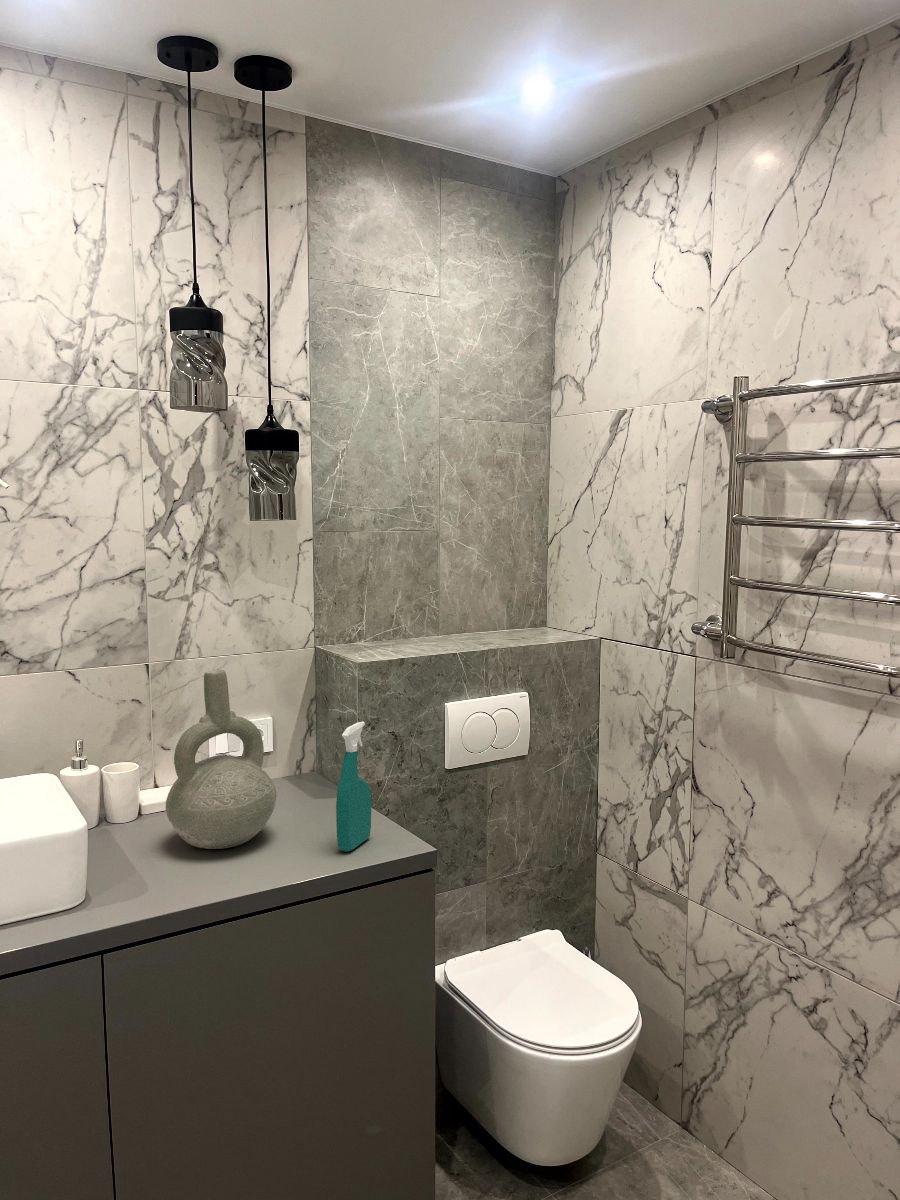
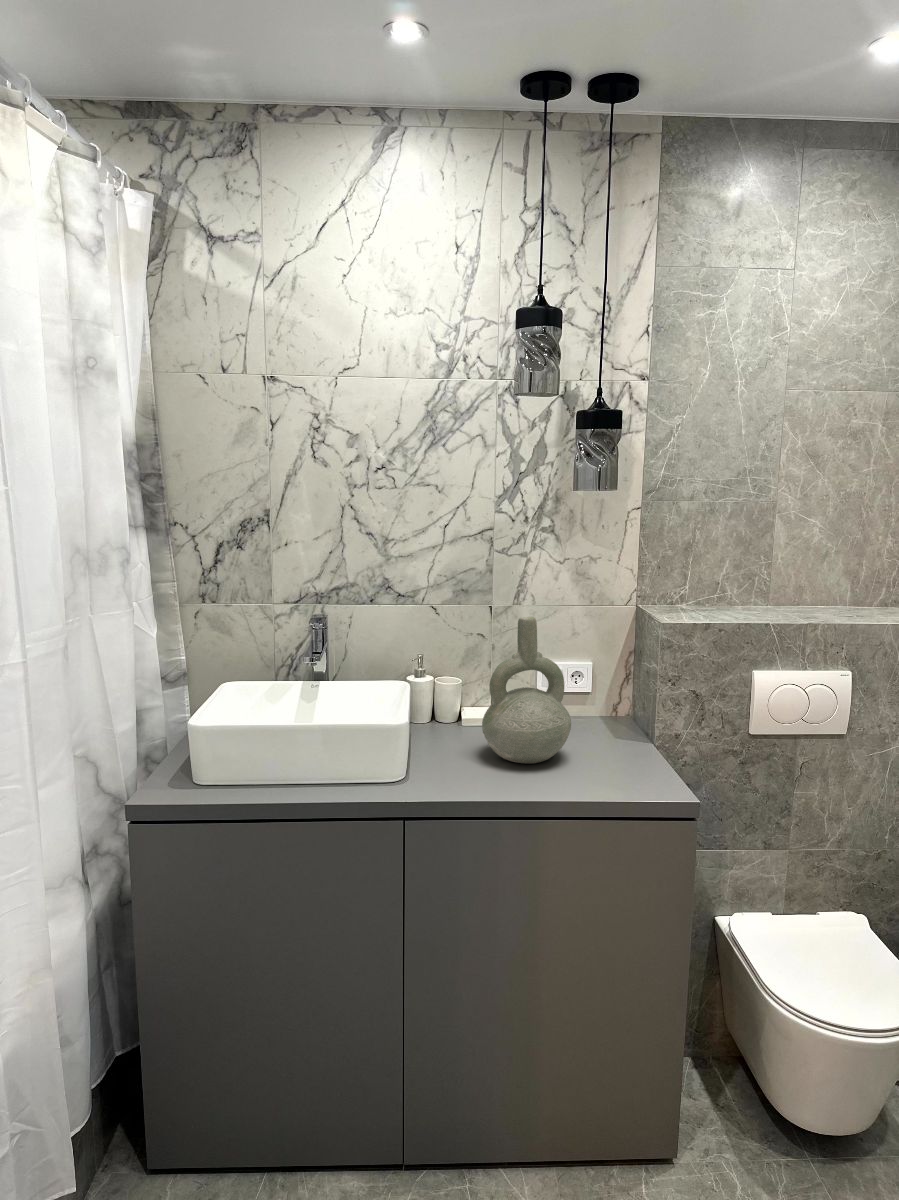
spray bottle: present [336,721,371,852] -> none [611,676,648,786]

